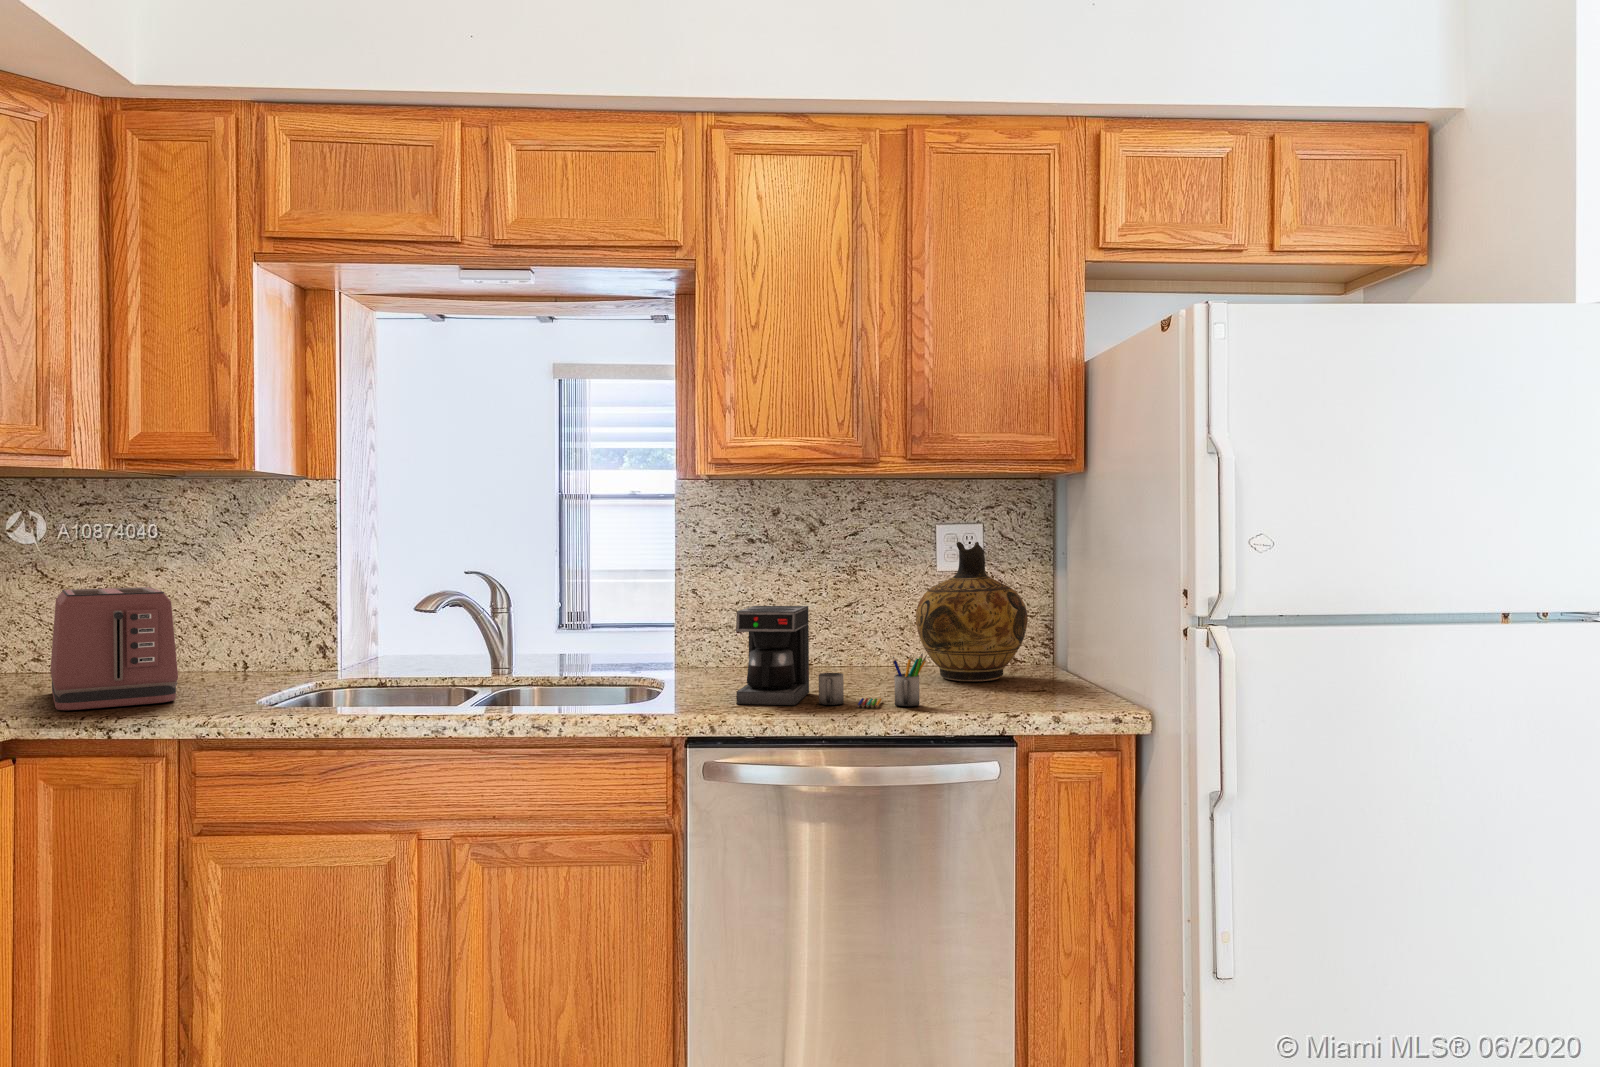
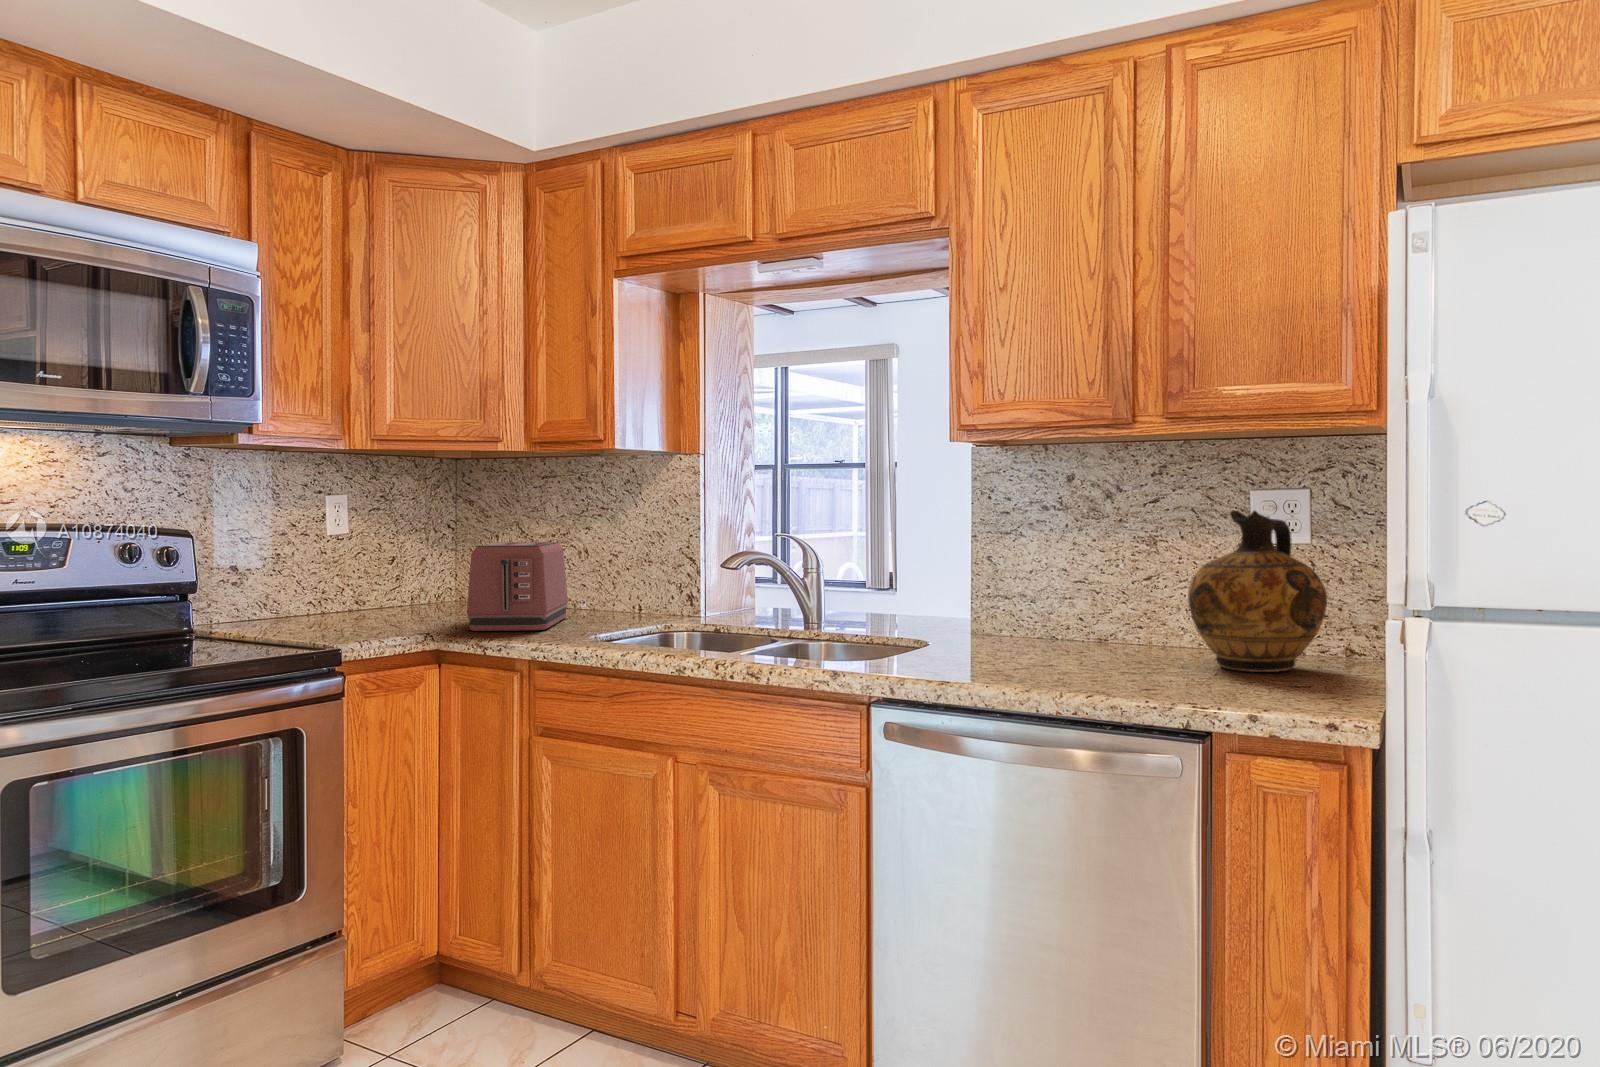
coffee maker: present [736,606,926,707] -> none [935,574,1121,689]

